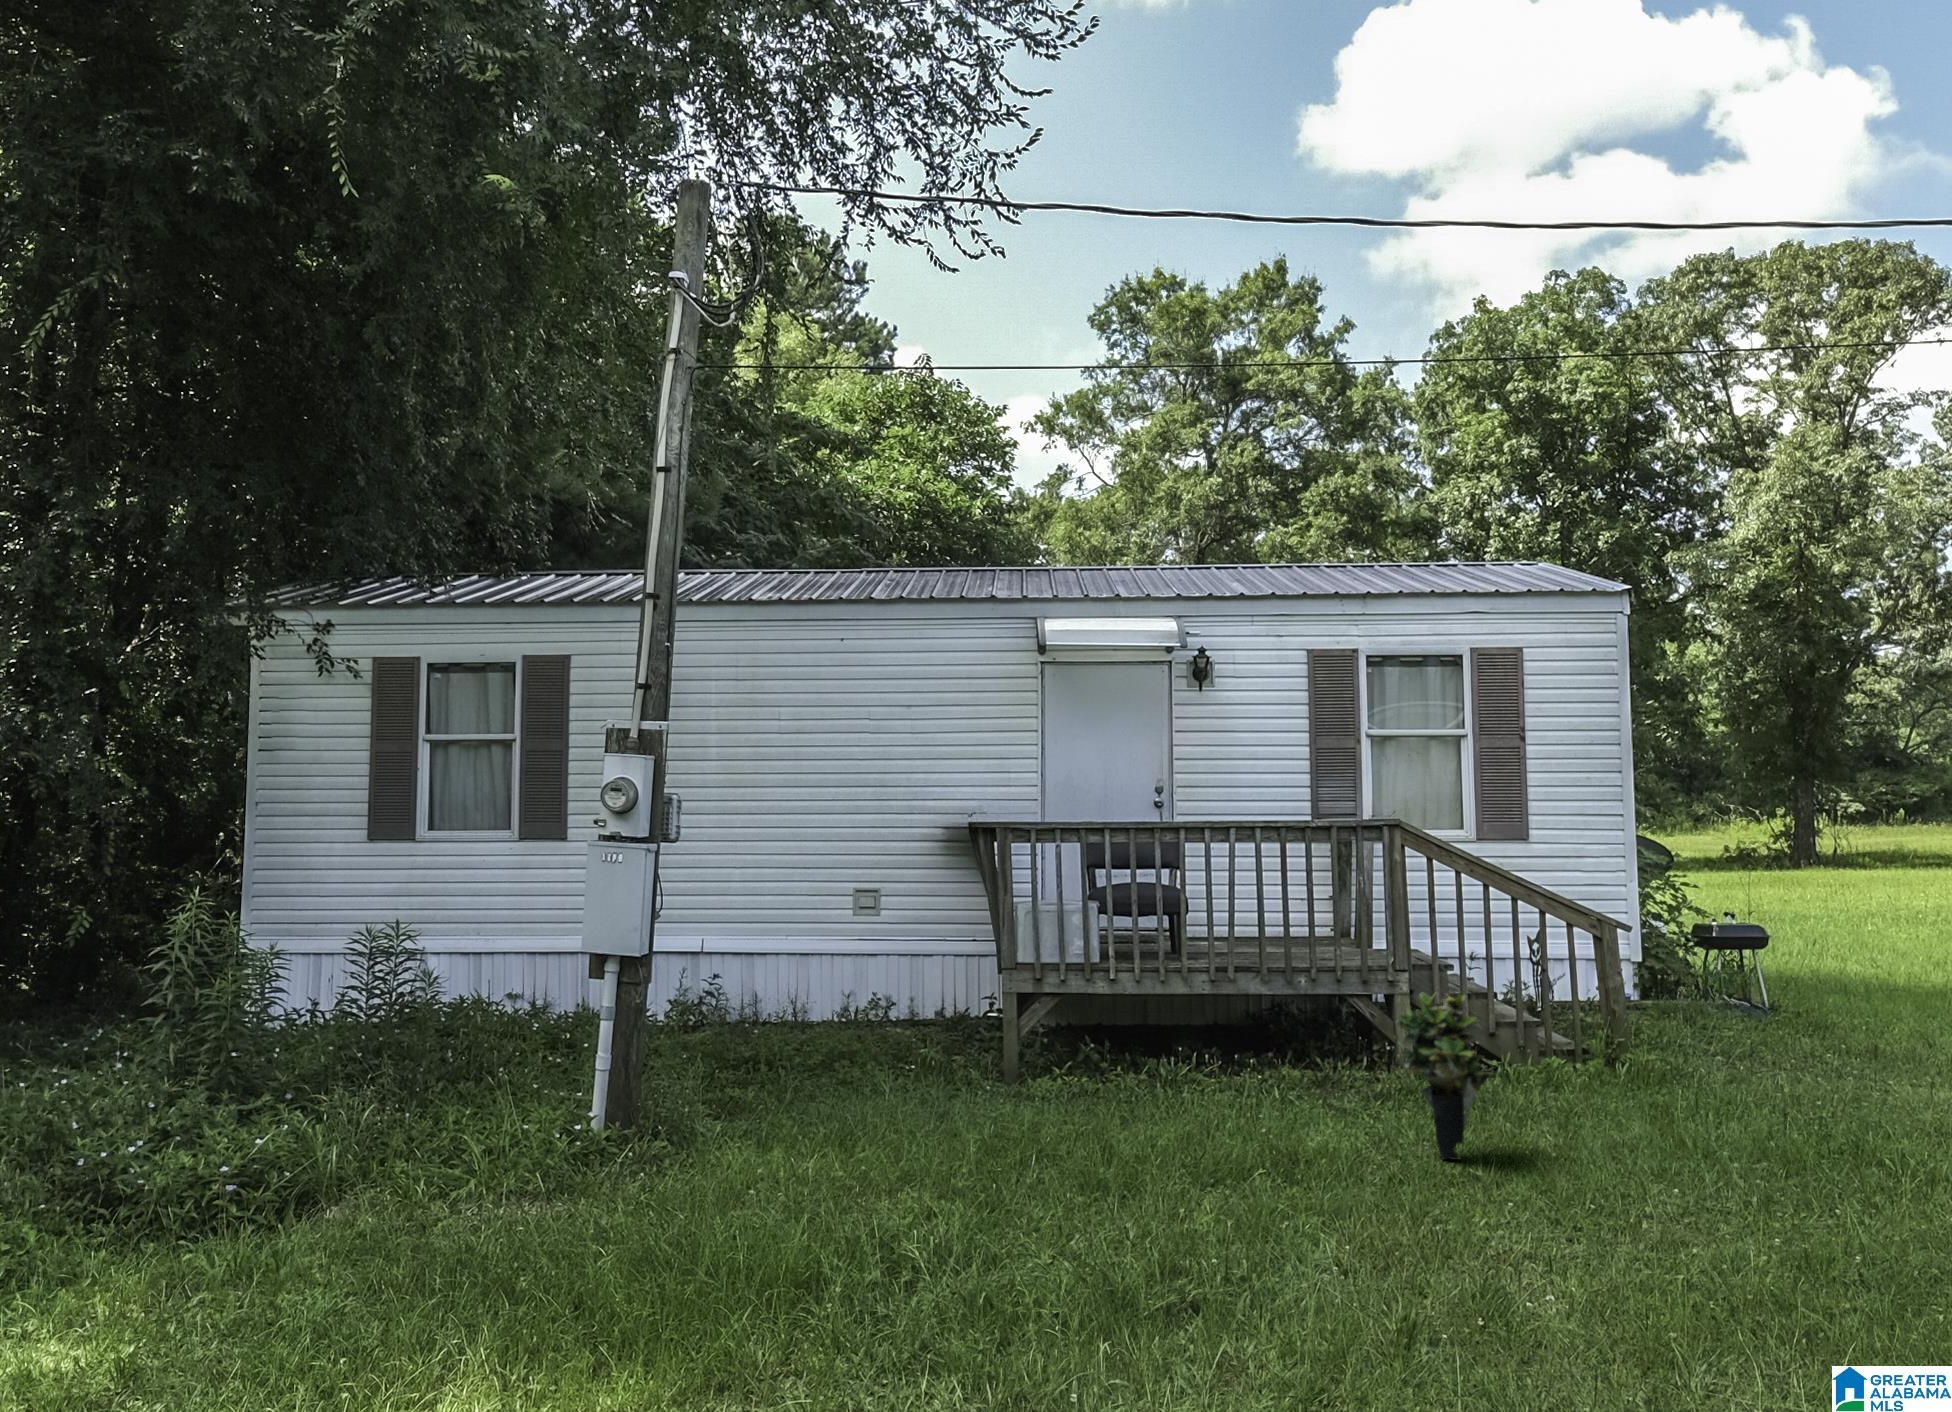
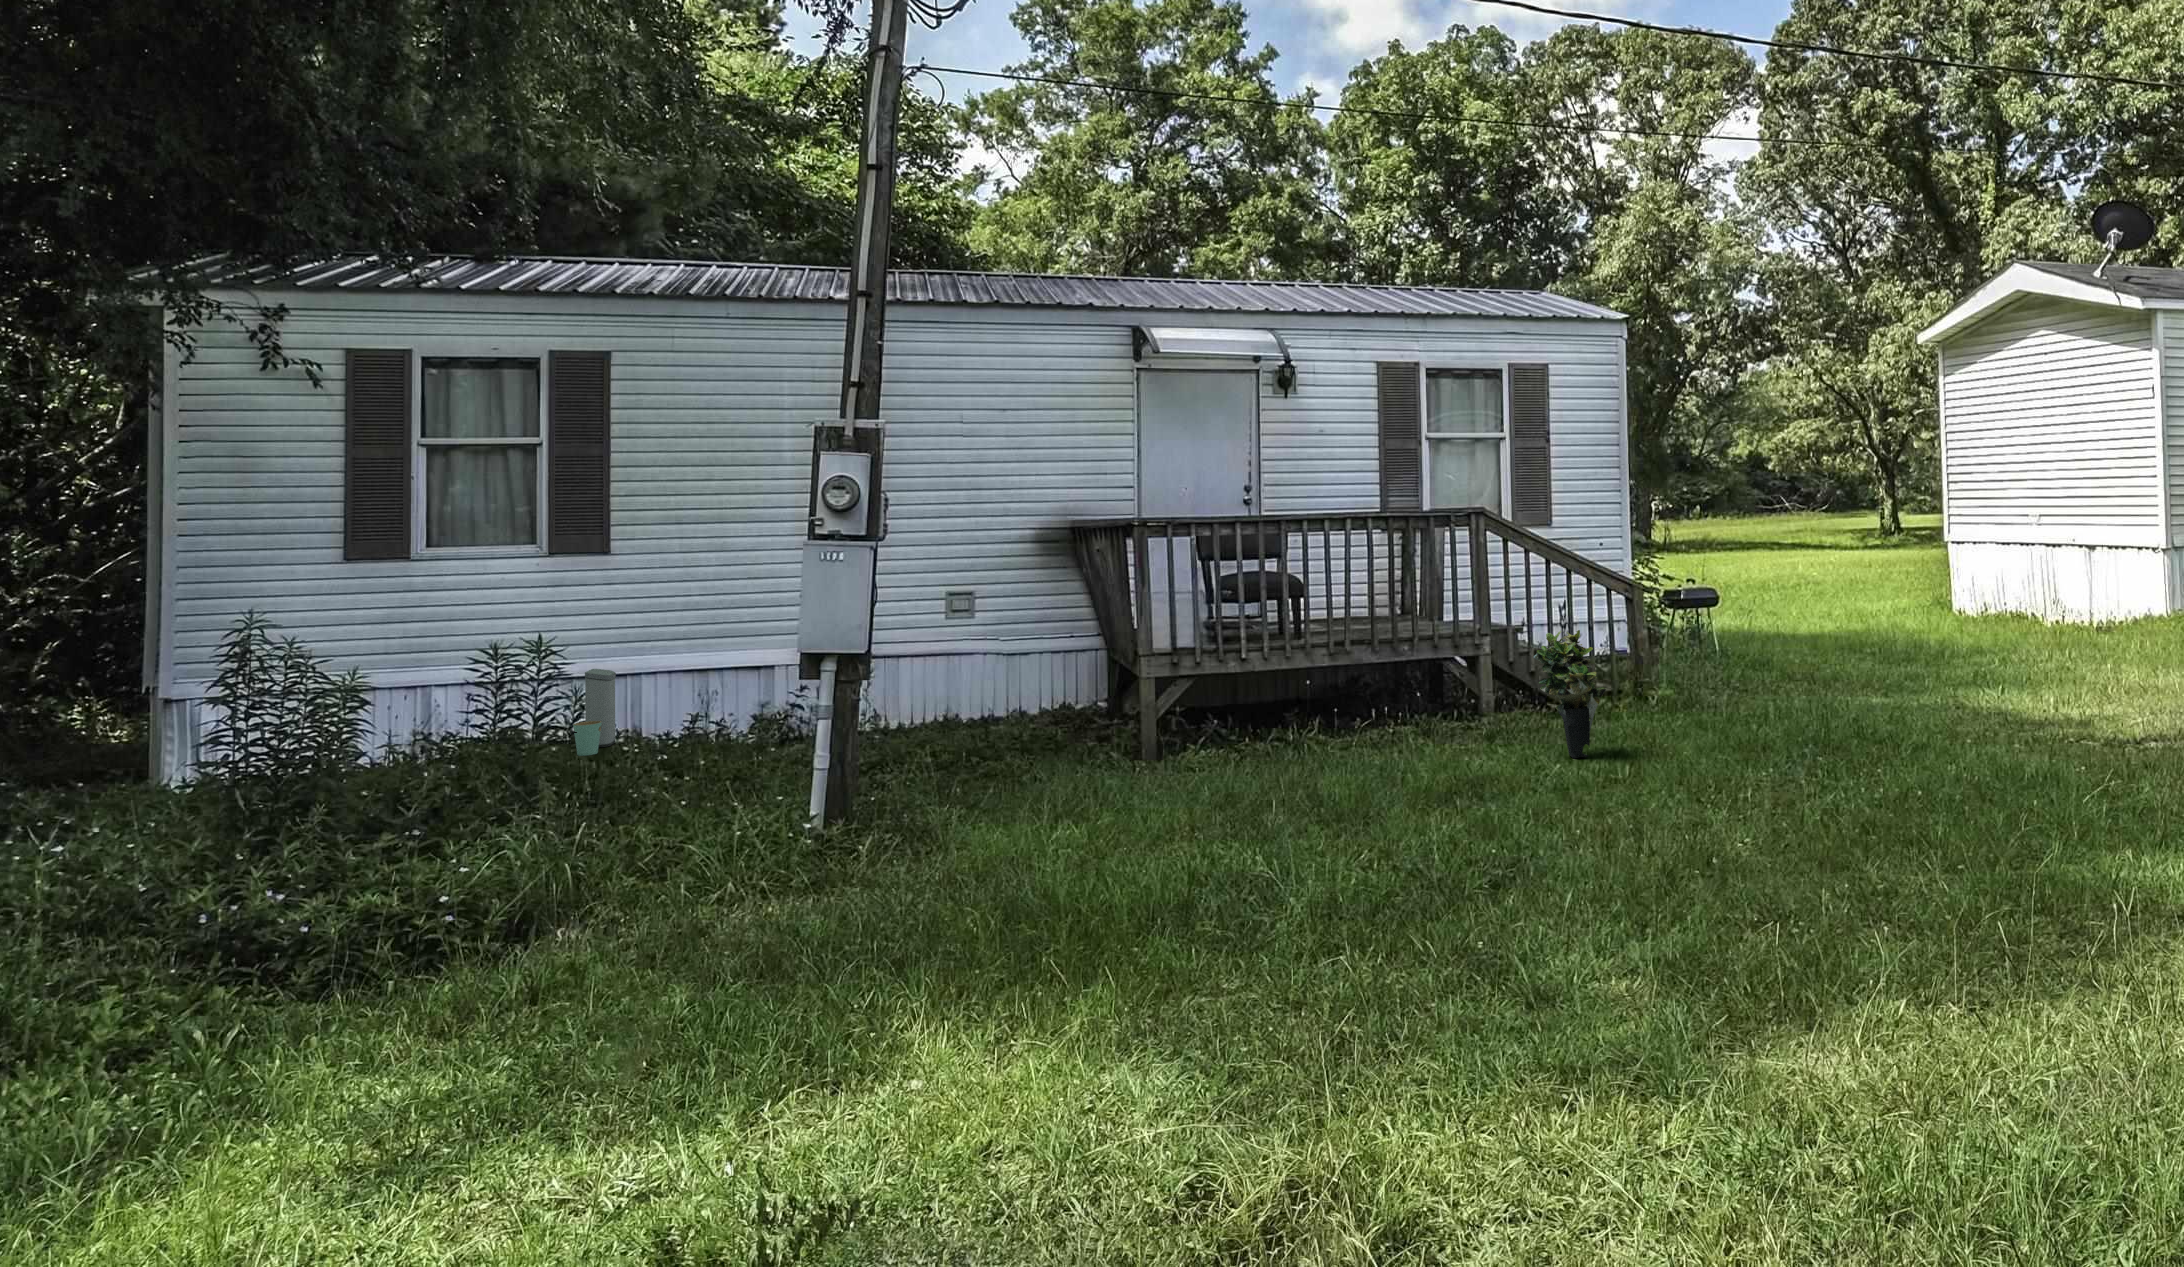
trash can: none [517,942,563,1022] -> present [573,669,616,756]

